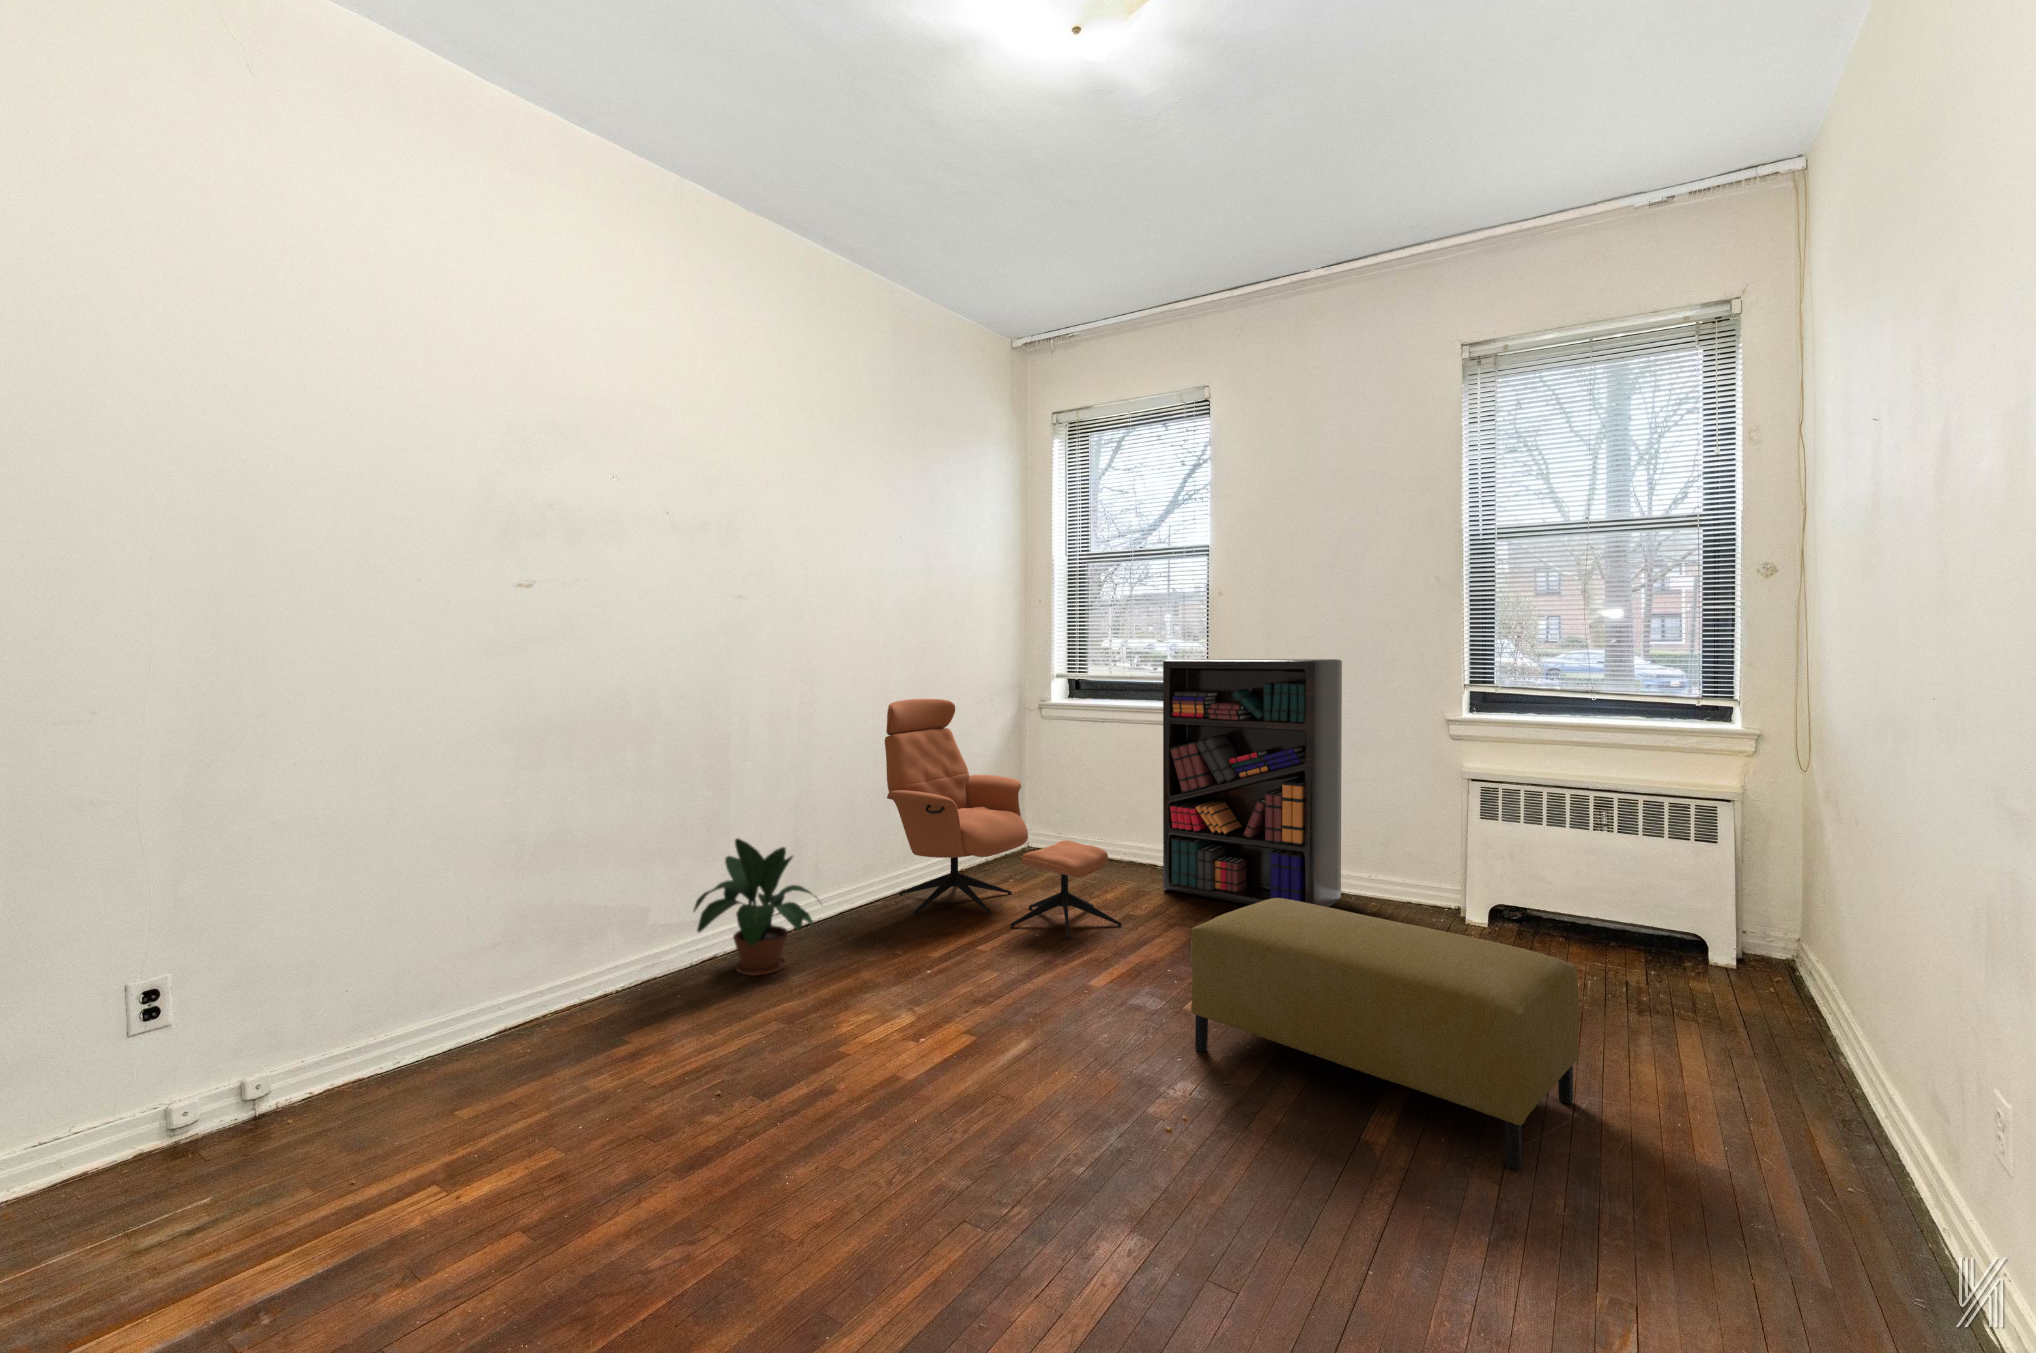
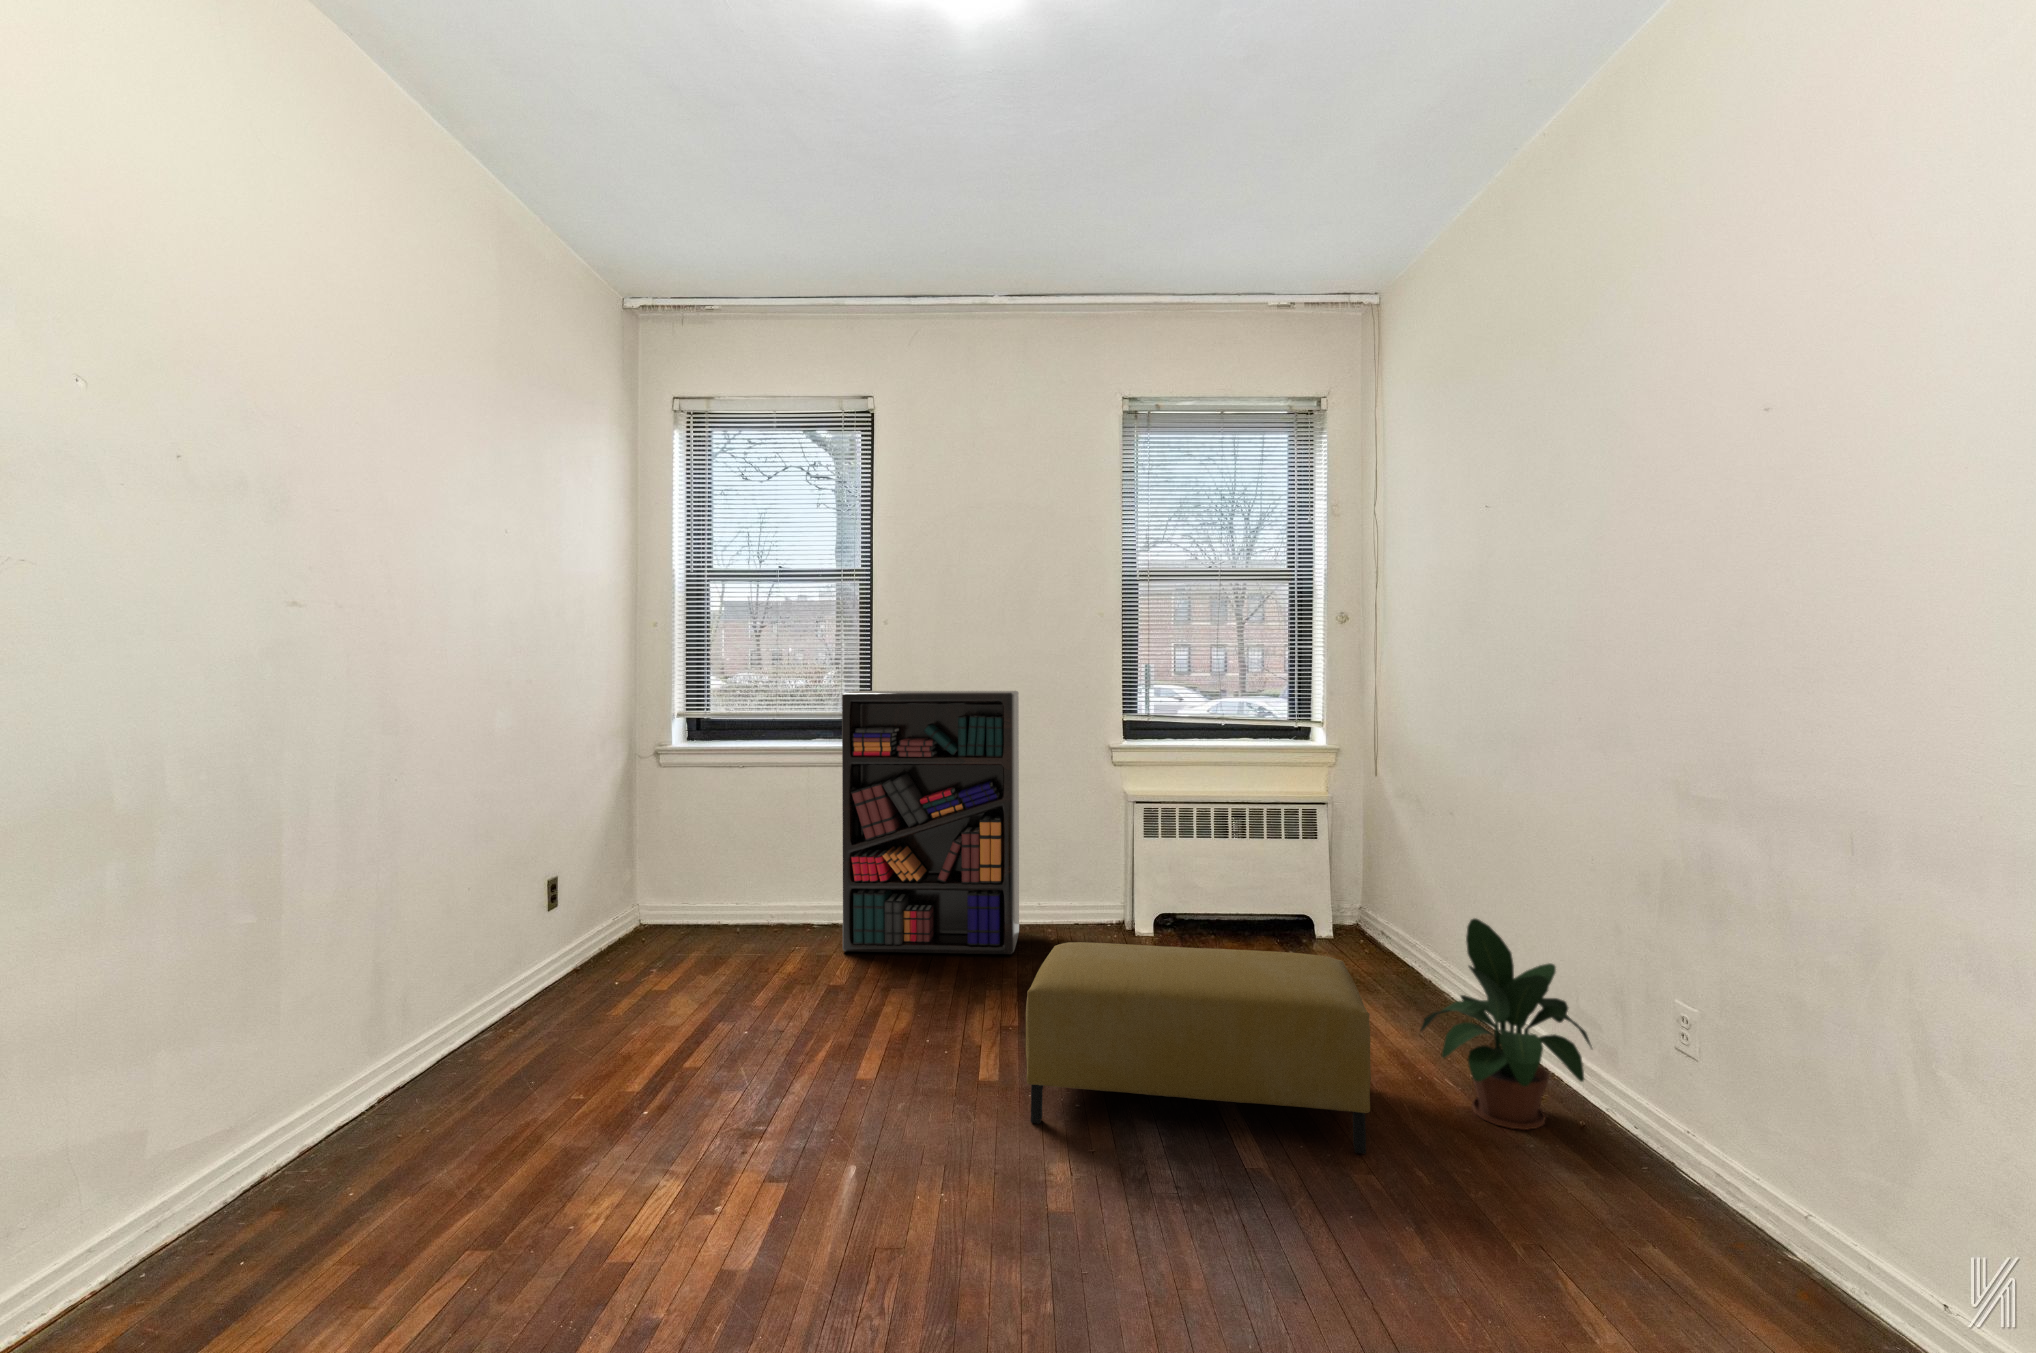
armchair: present [885,699,1121,939] -> none [495,748,834,1041]
potted plant: present [694,838,822,975] -> present [1420,918,1592,1130]

